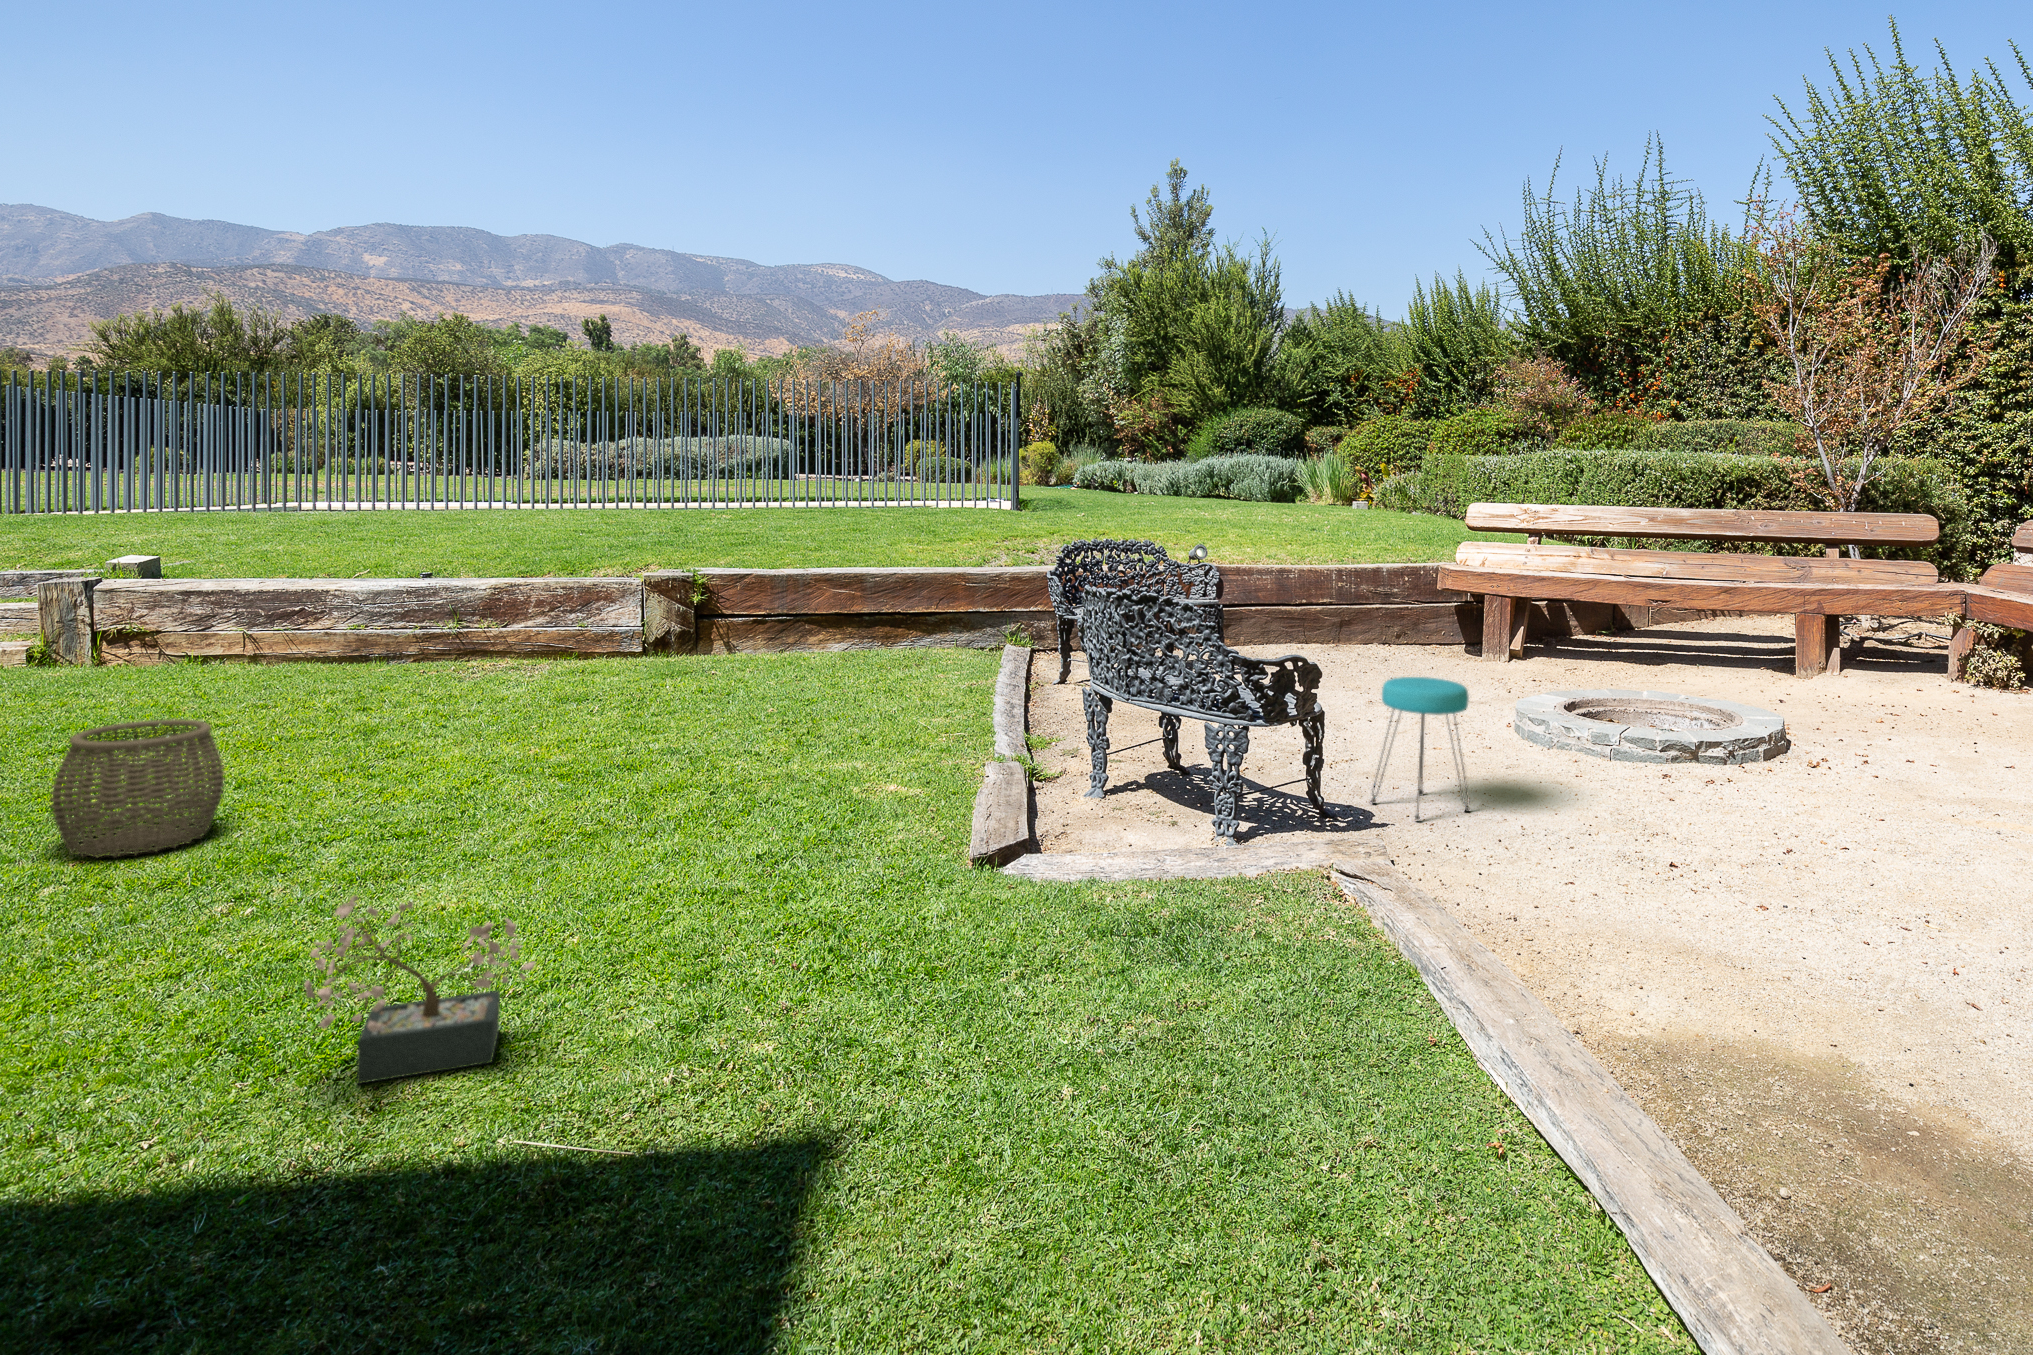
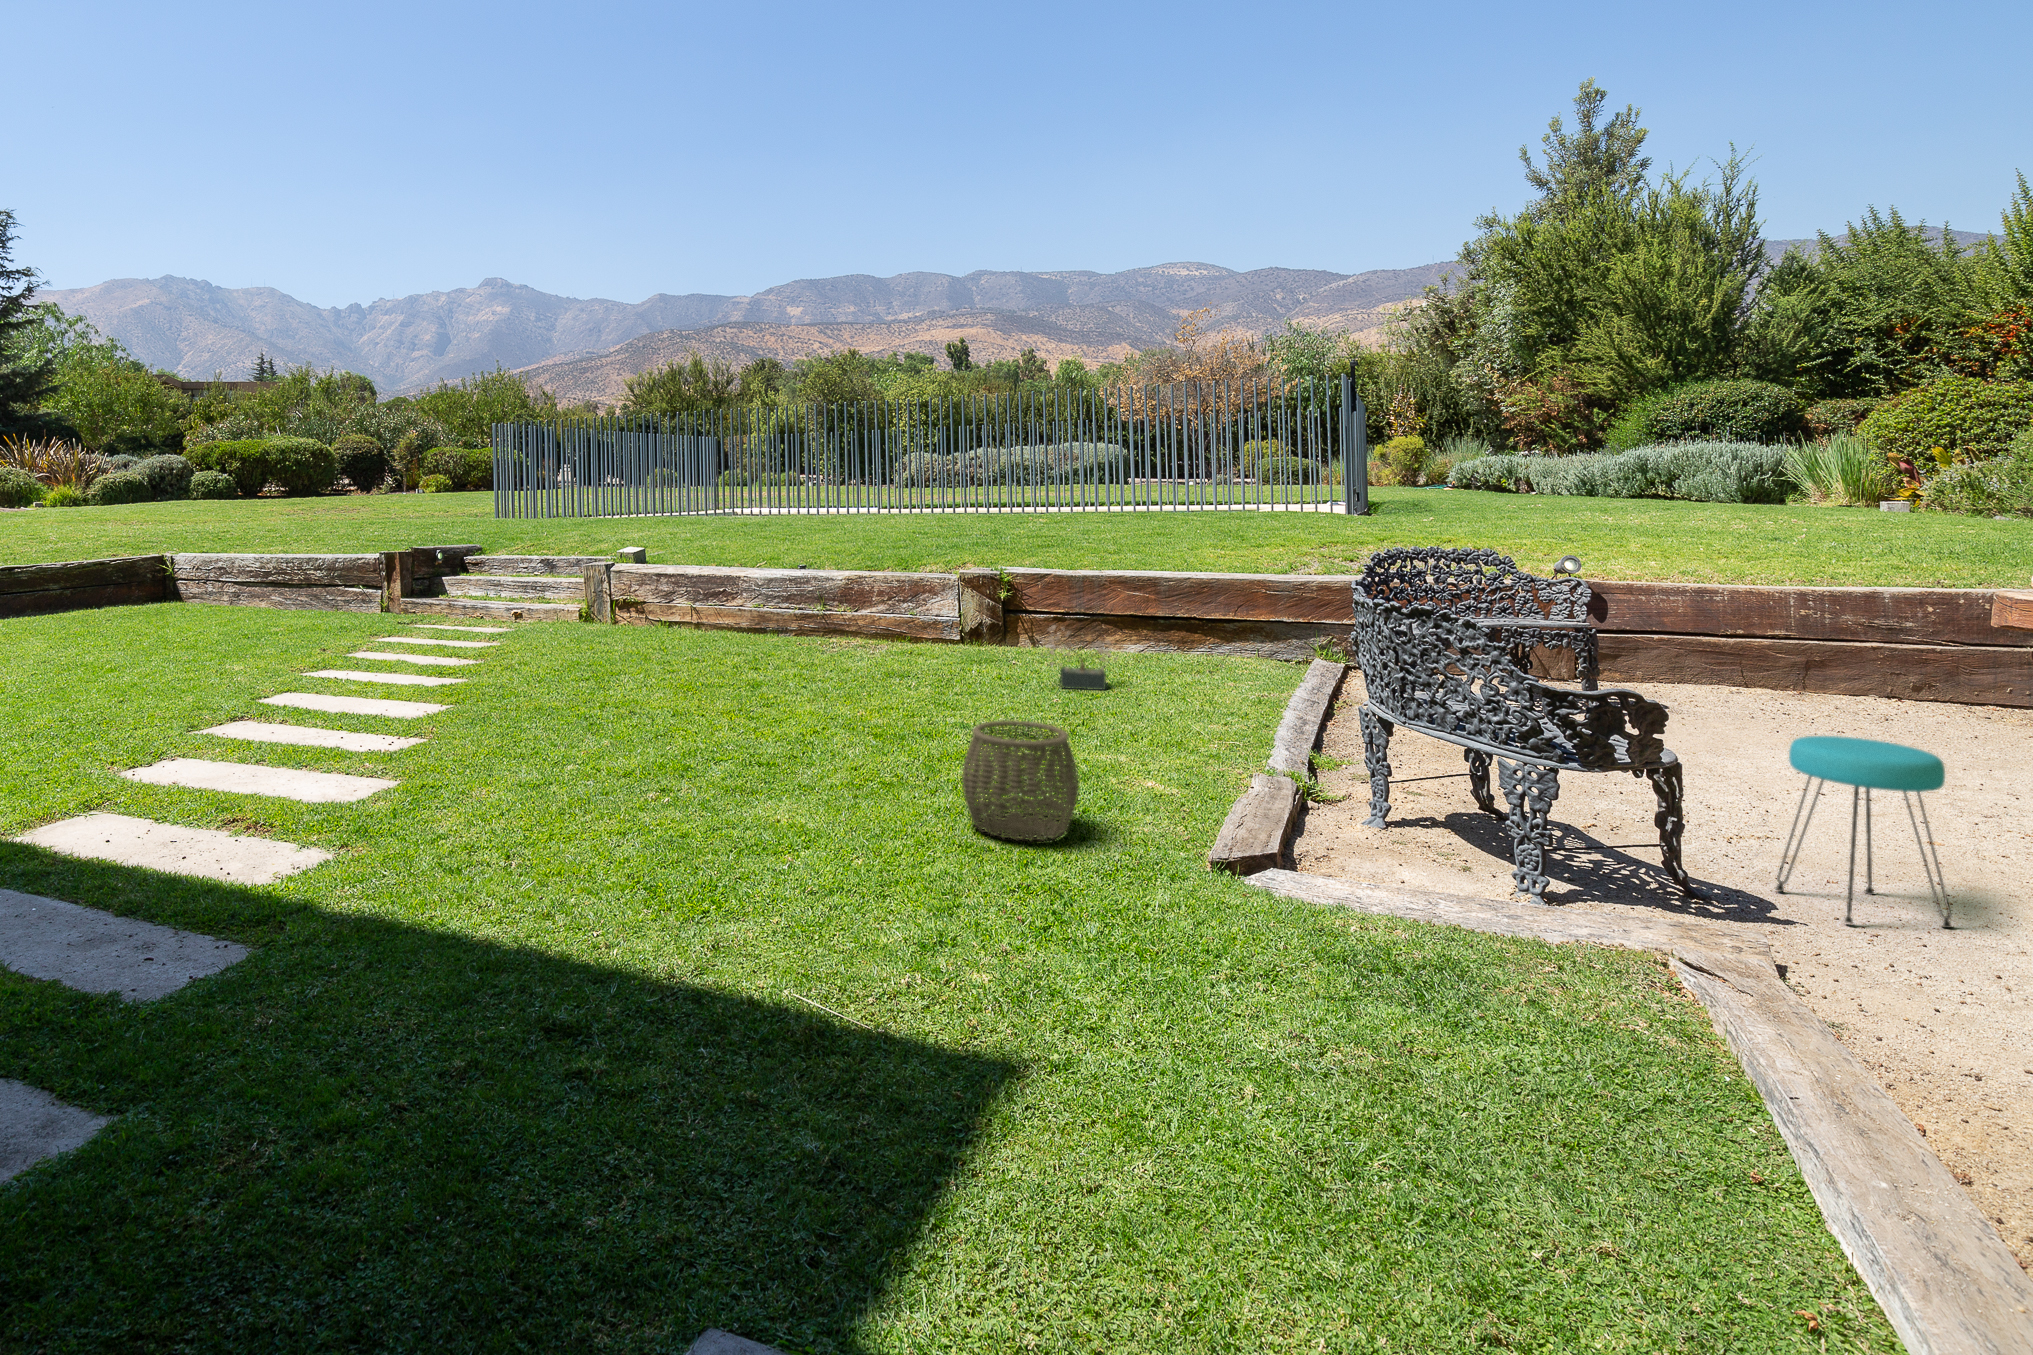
woven basket: present [50,719,225,858] -> present [962,720,1079,841]
decorative plant: present [305,895,535,1084] -> present [1044,625,1117,690]

